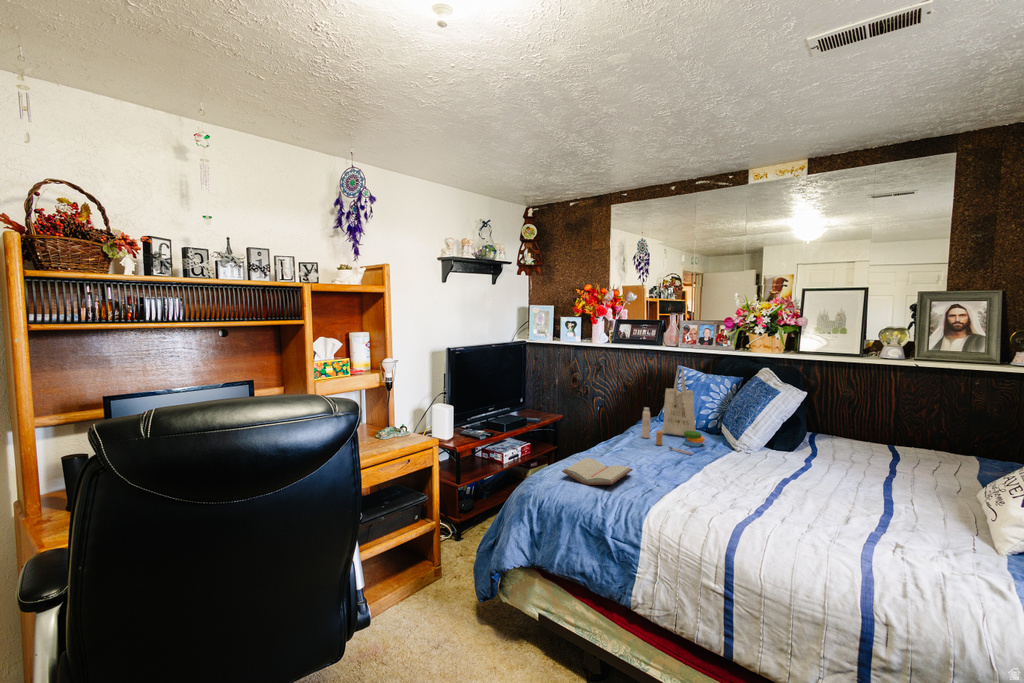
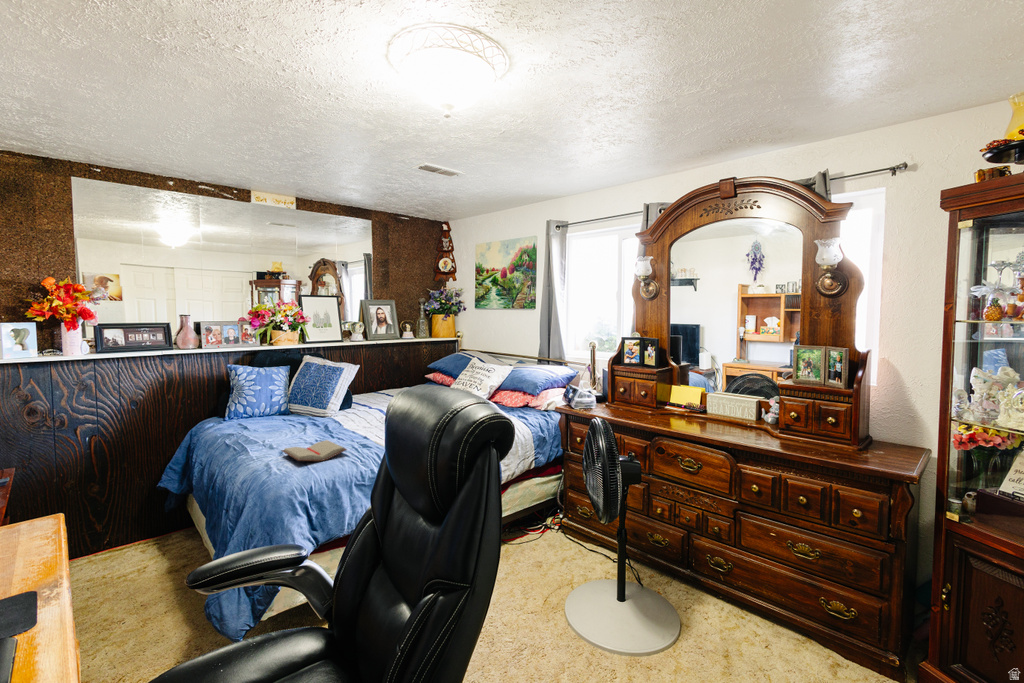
tote bag: present [642,367,704,454] -> none [255,360,320,431]

